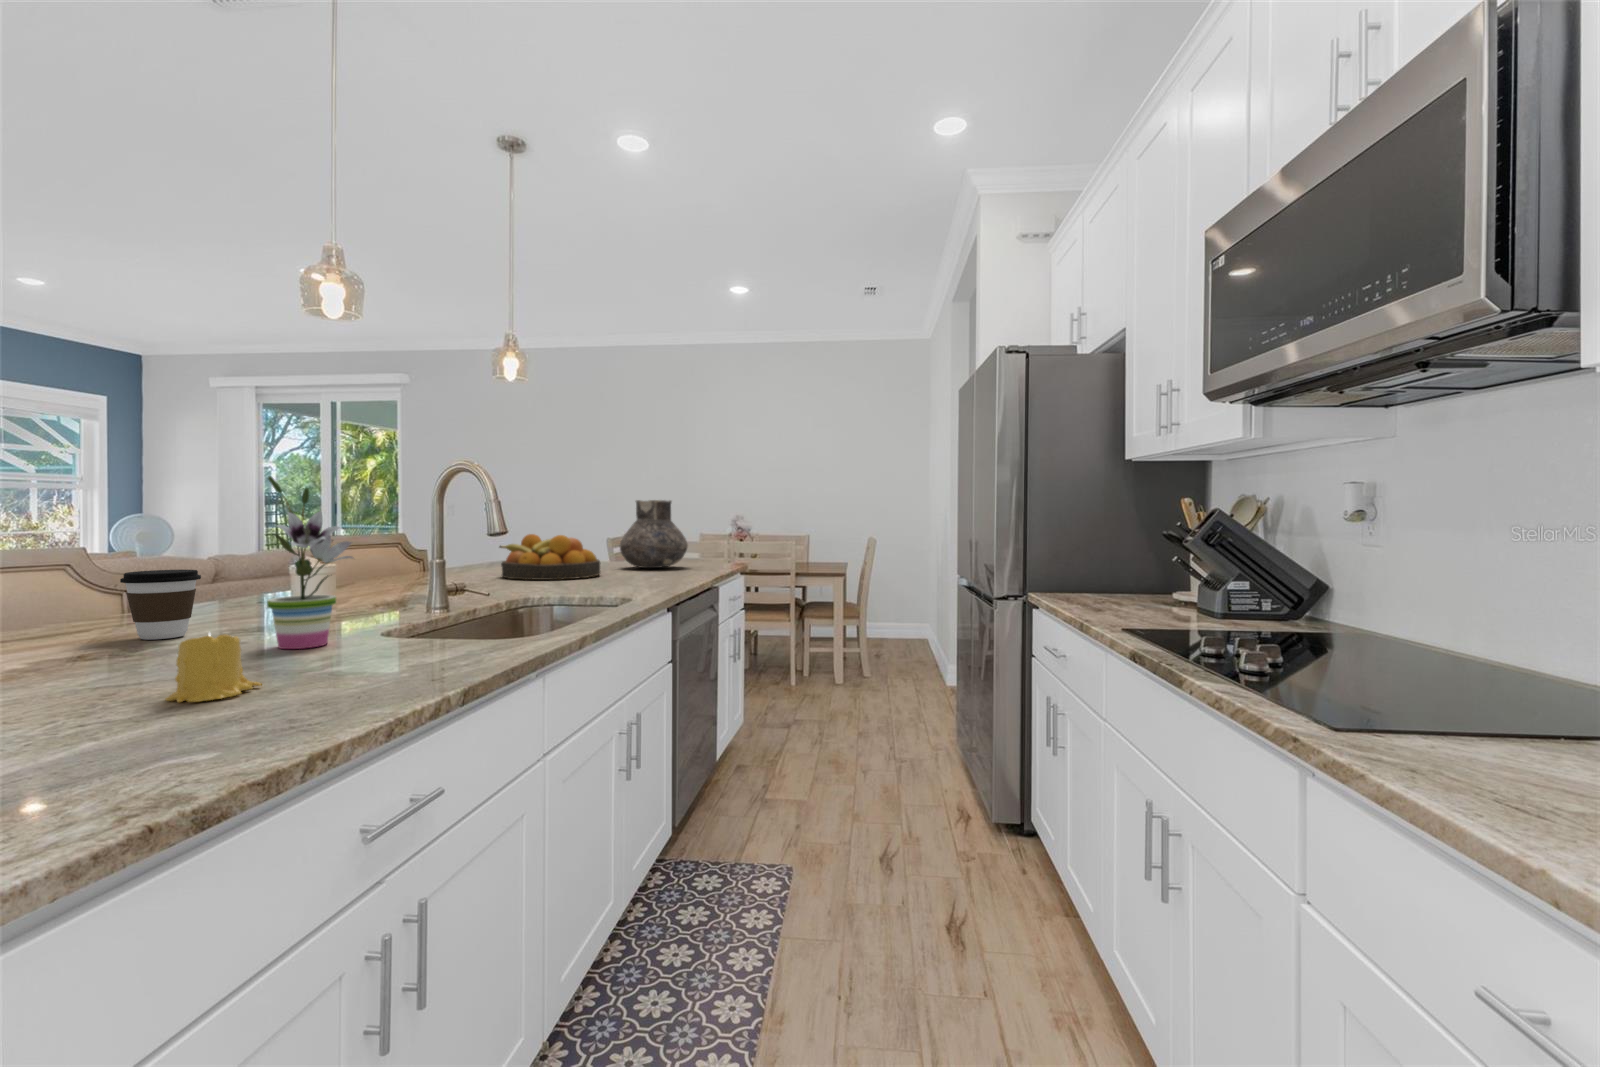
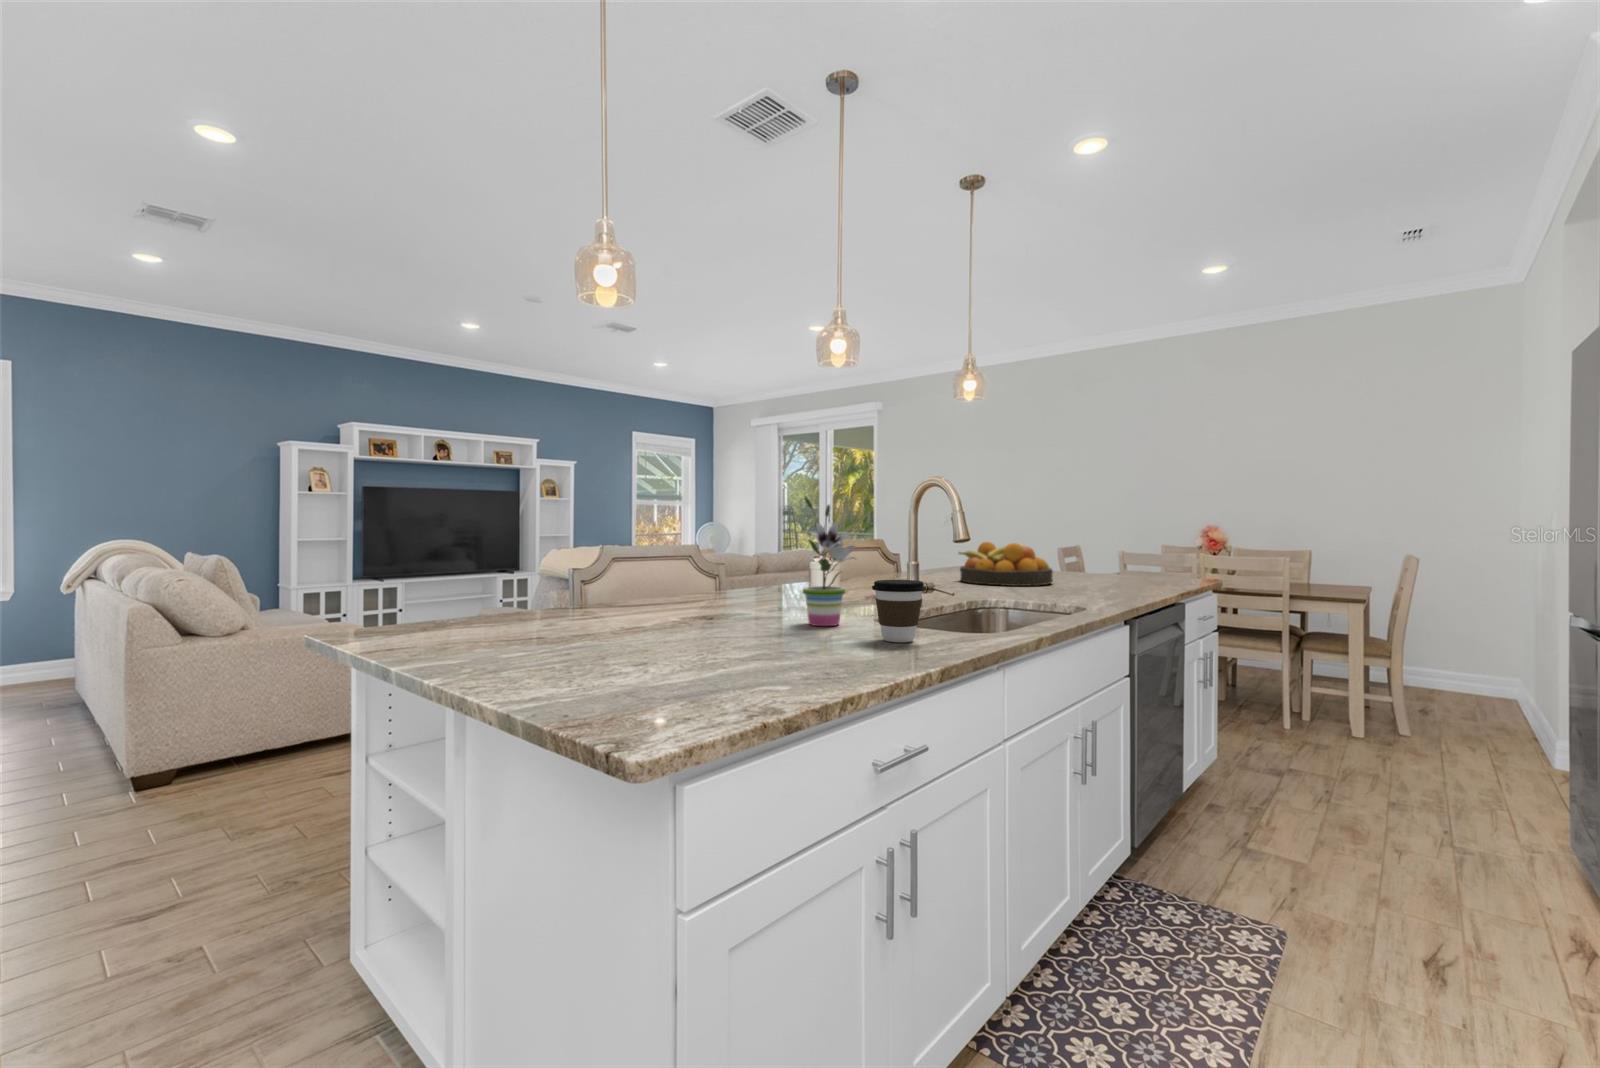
vase: present [620,500,688,568] -> none [1072,508,1149,579]
coffee cup: present [120,570,201,640] -> present [872,580,926,642]
candle: present [166,634,262,702] -> none [755,606,806,654]

